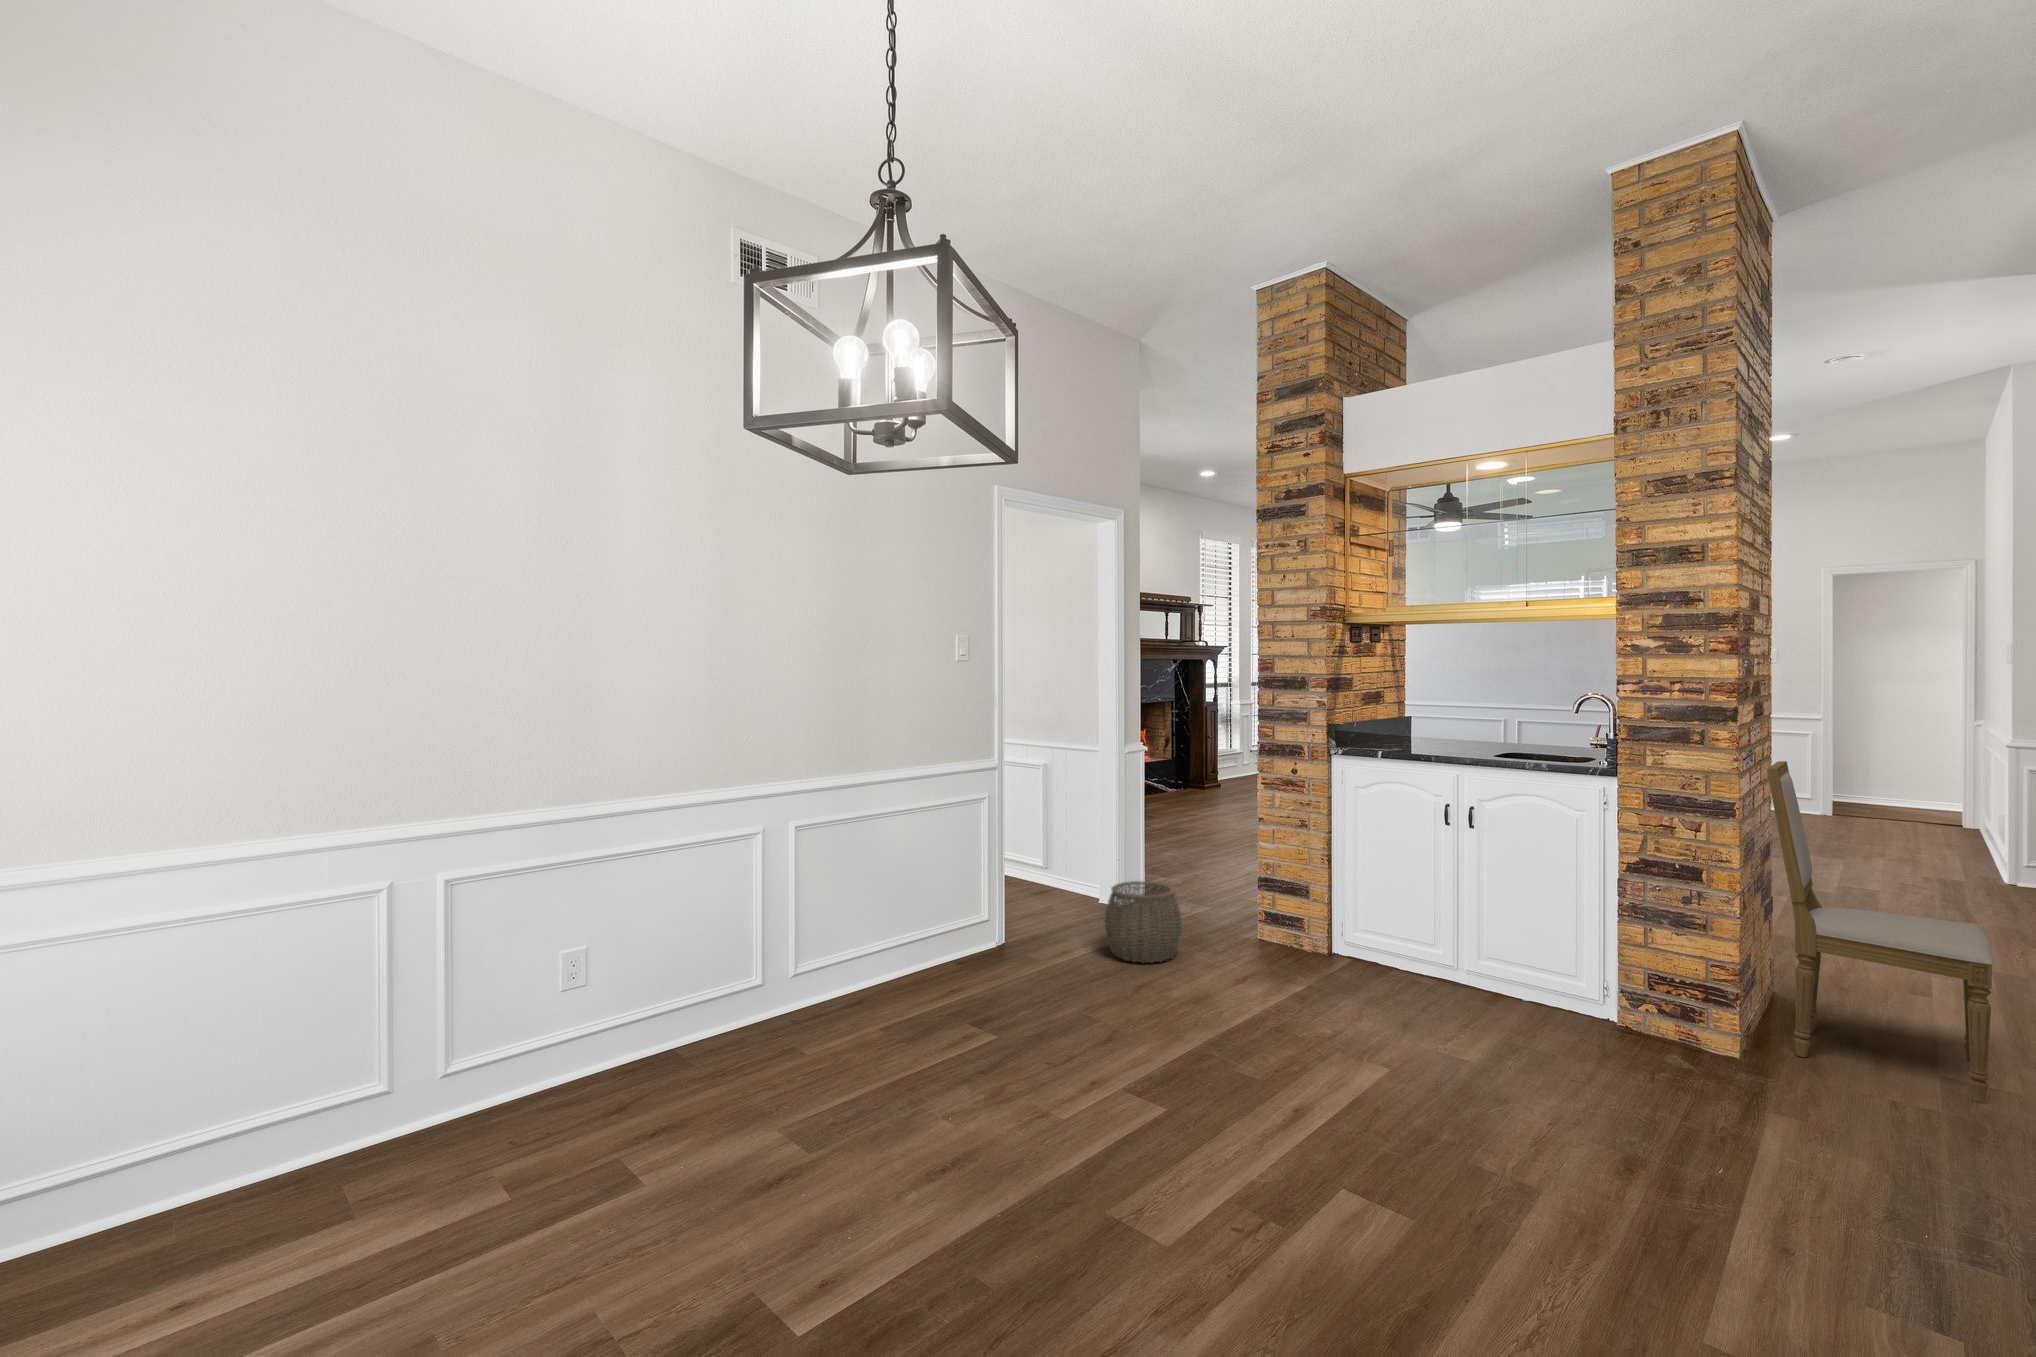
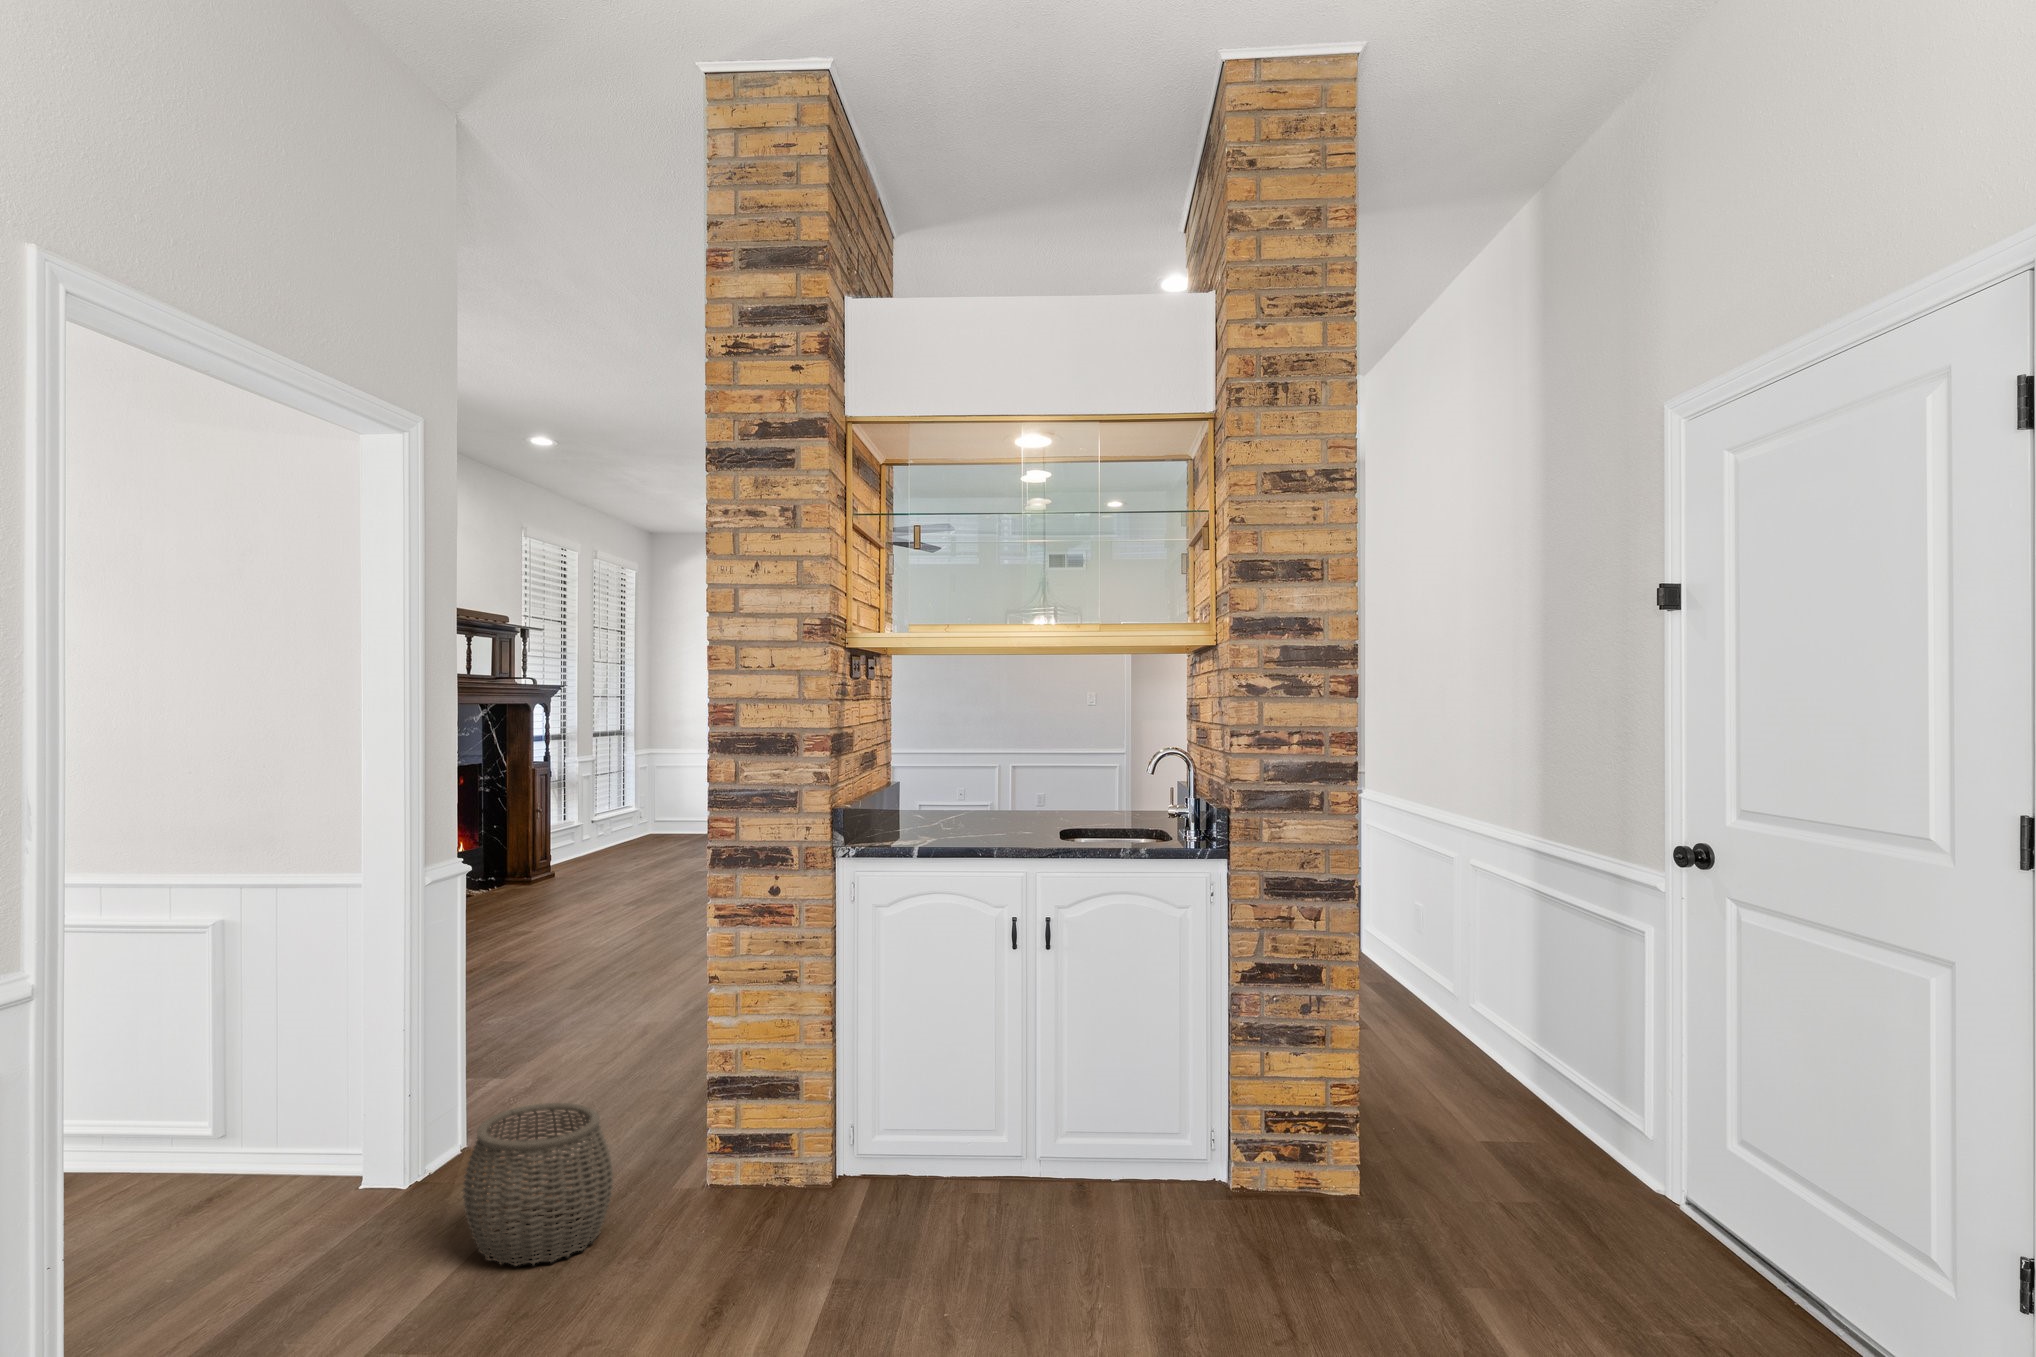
dining chair: present [1767,761,1993,1103] -> none [1354,820,1569,1185]

